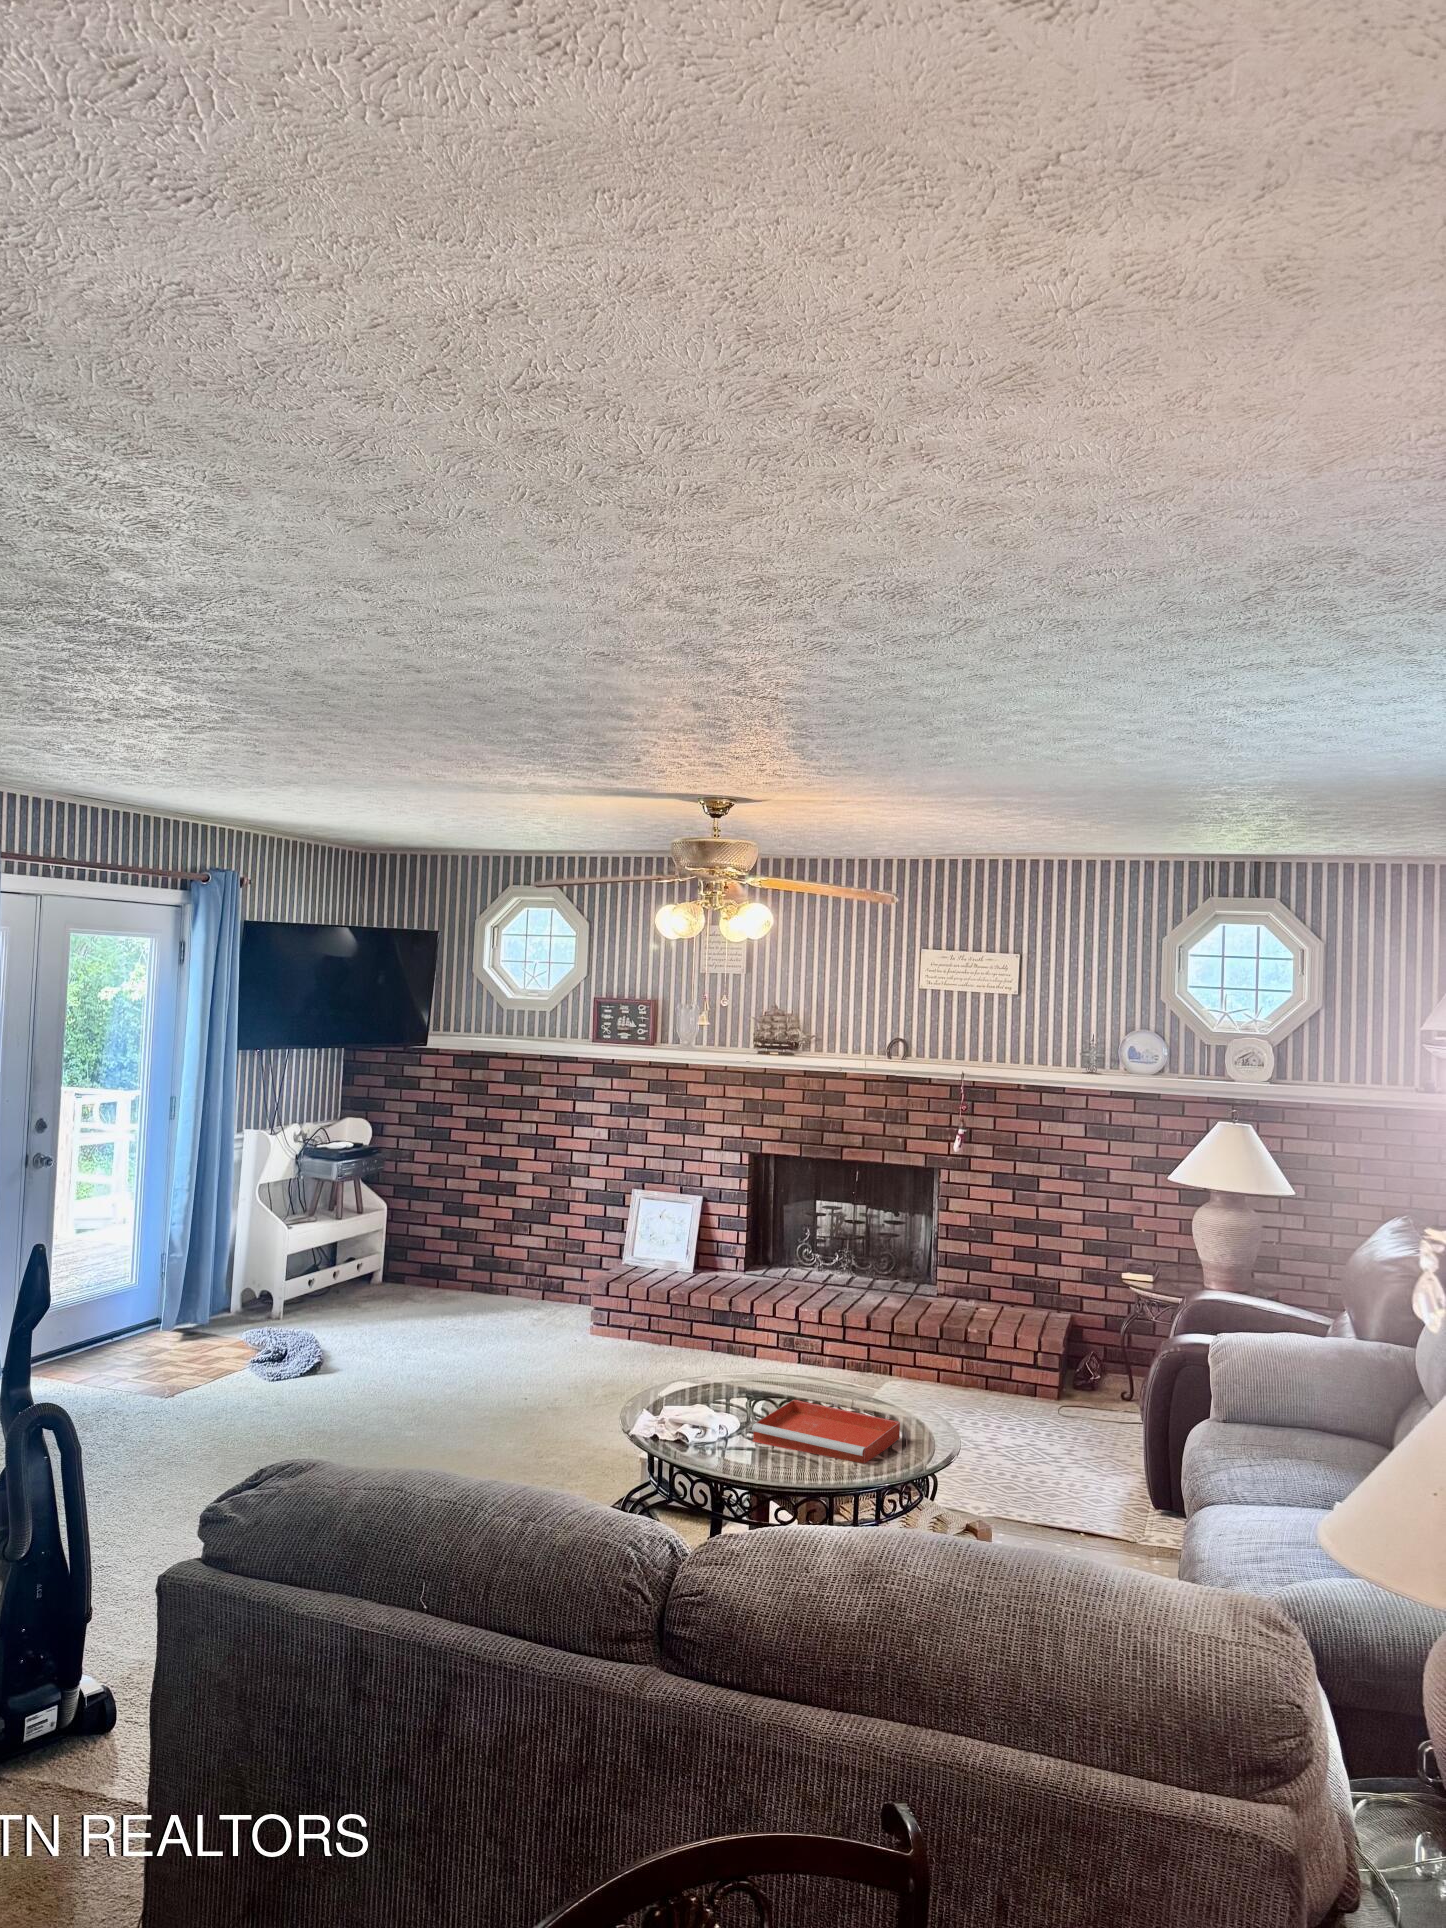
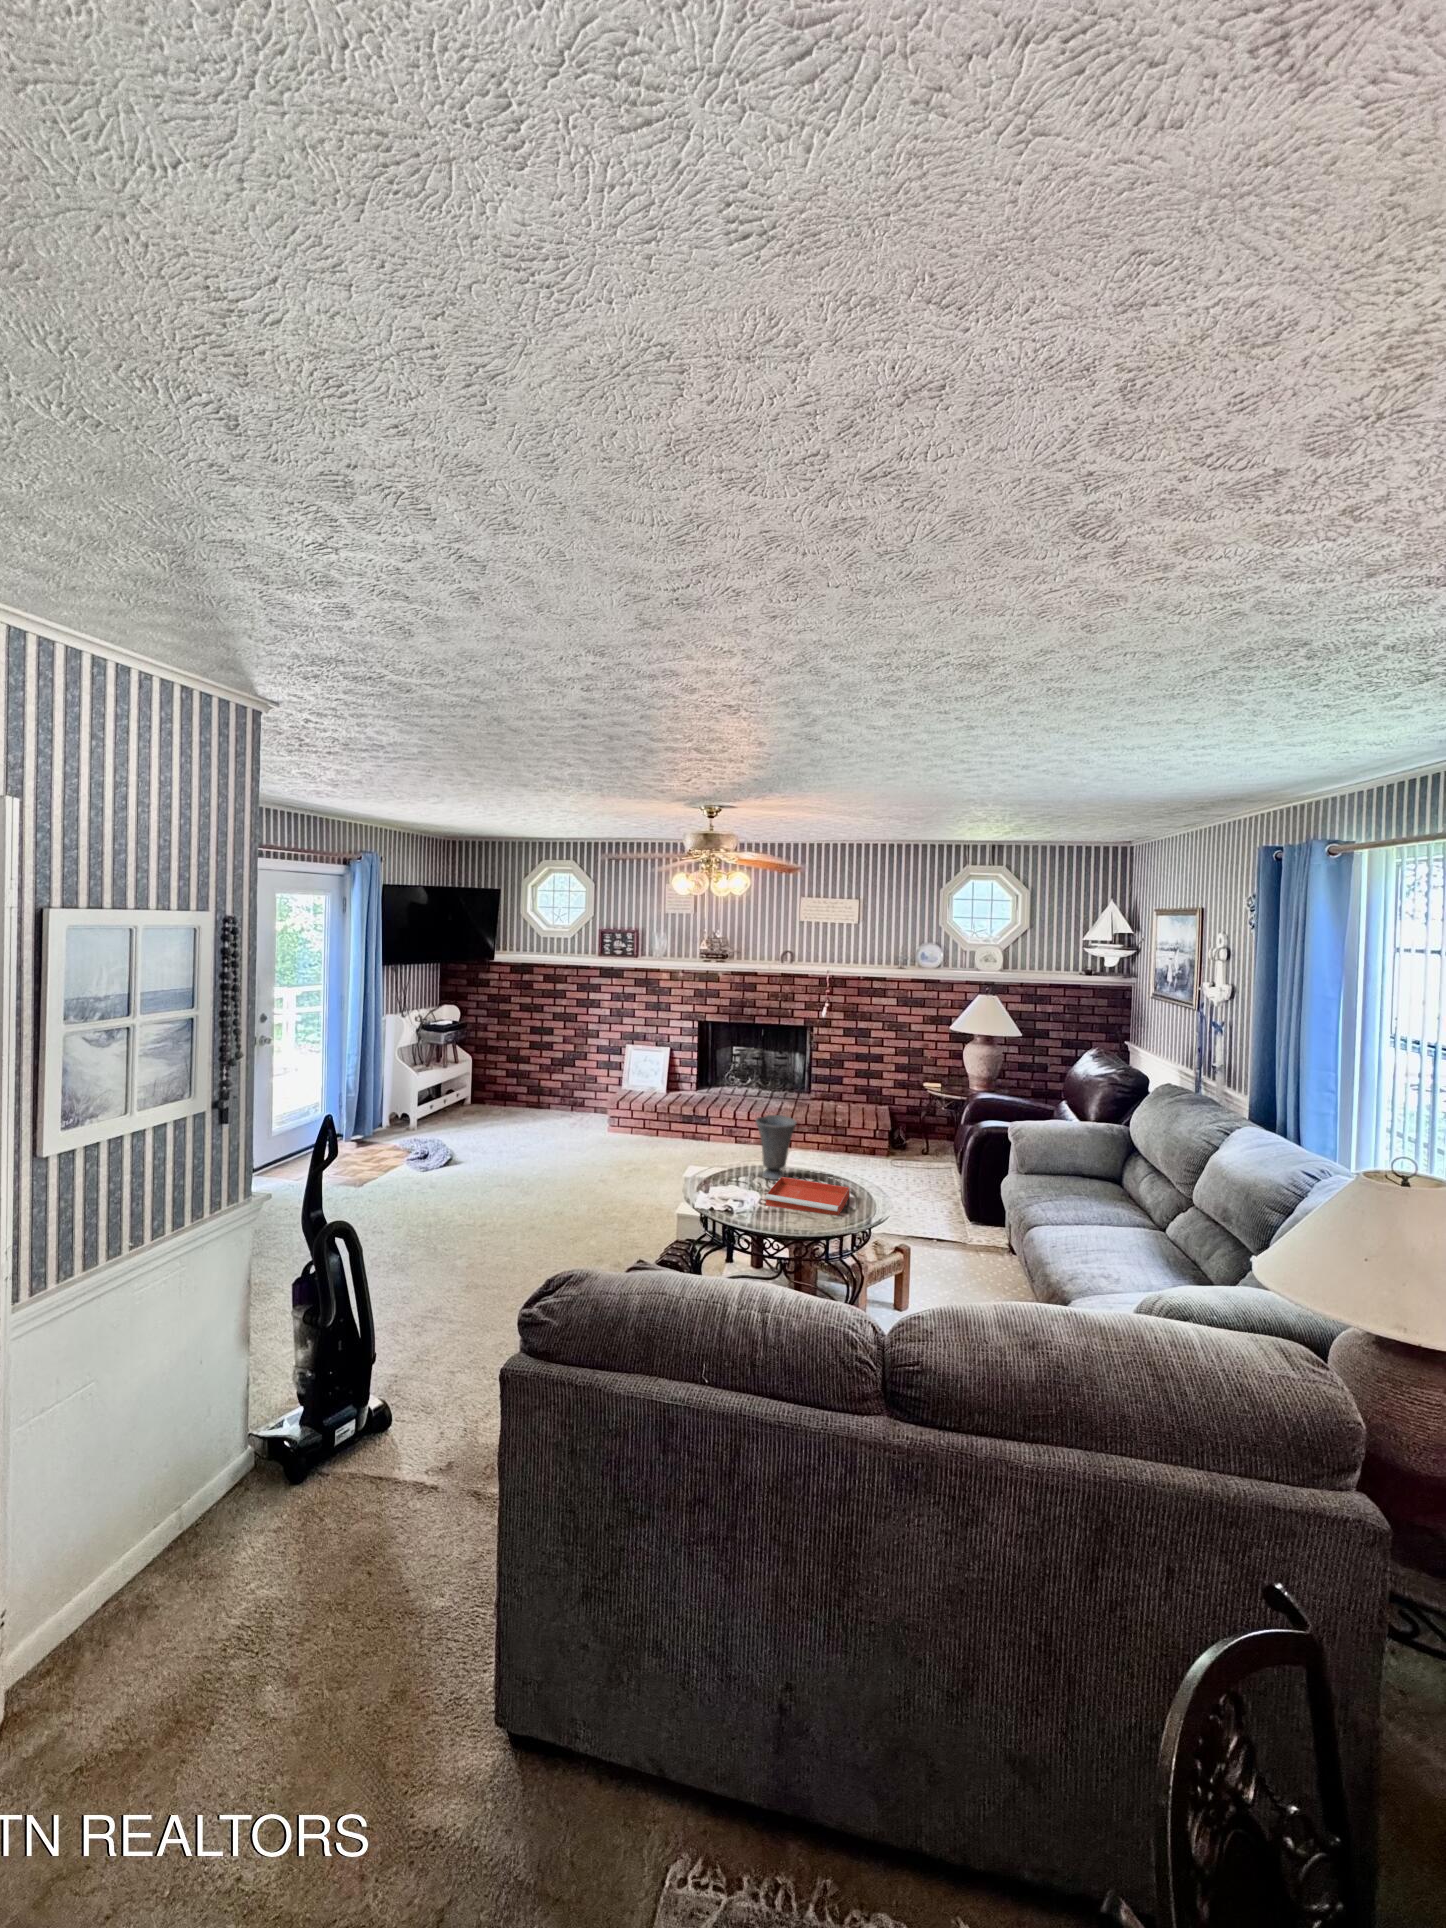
vase: none [762,1299,831,1408] -> present [756,1115,796,1180]

